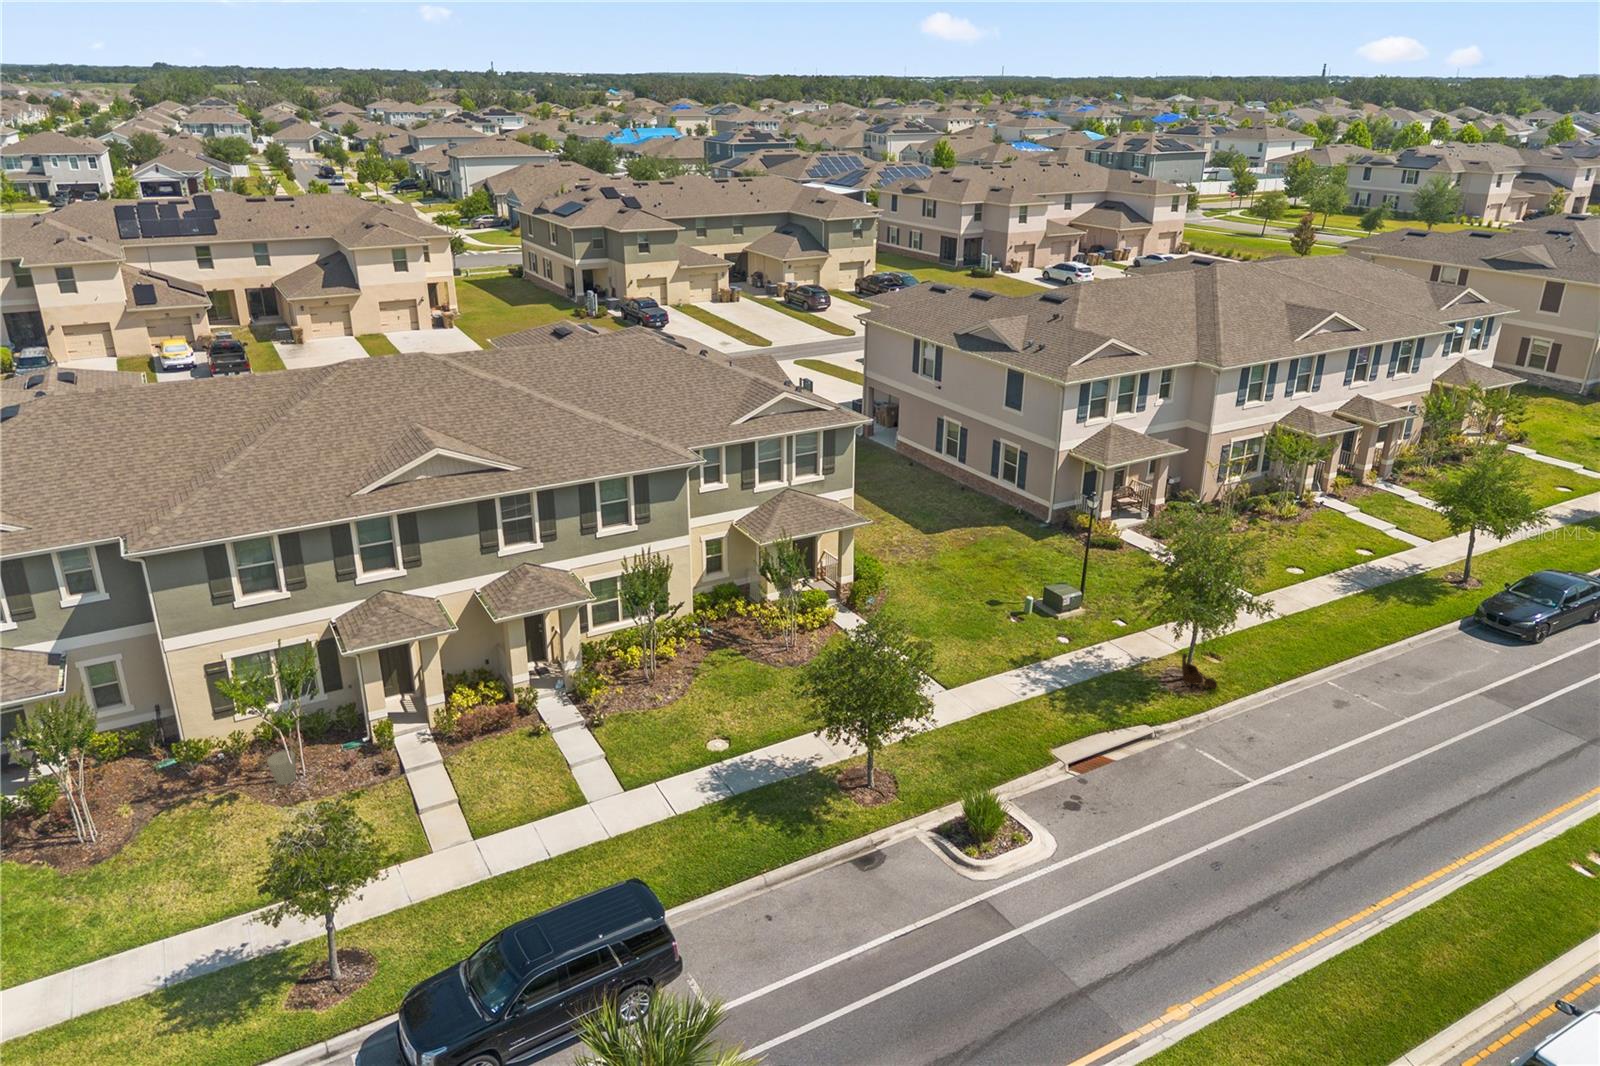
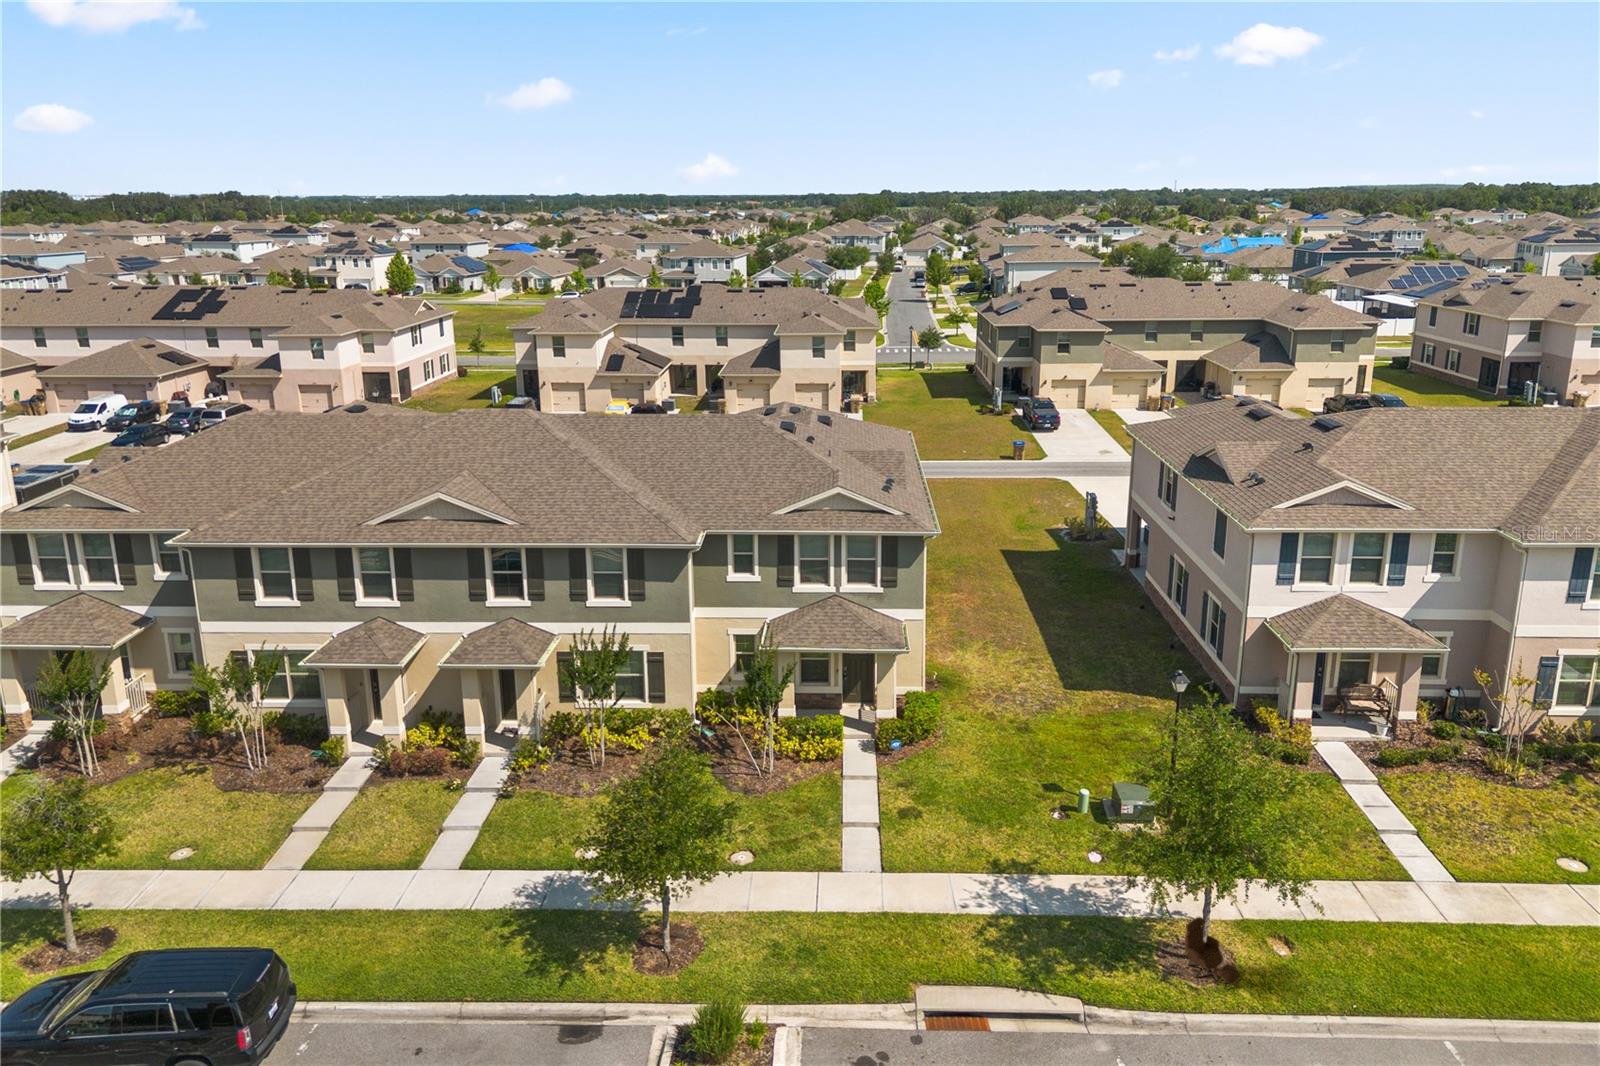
trash can: present [267,751,296,785] -> none [218,744,246,775]

